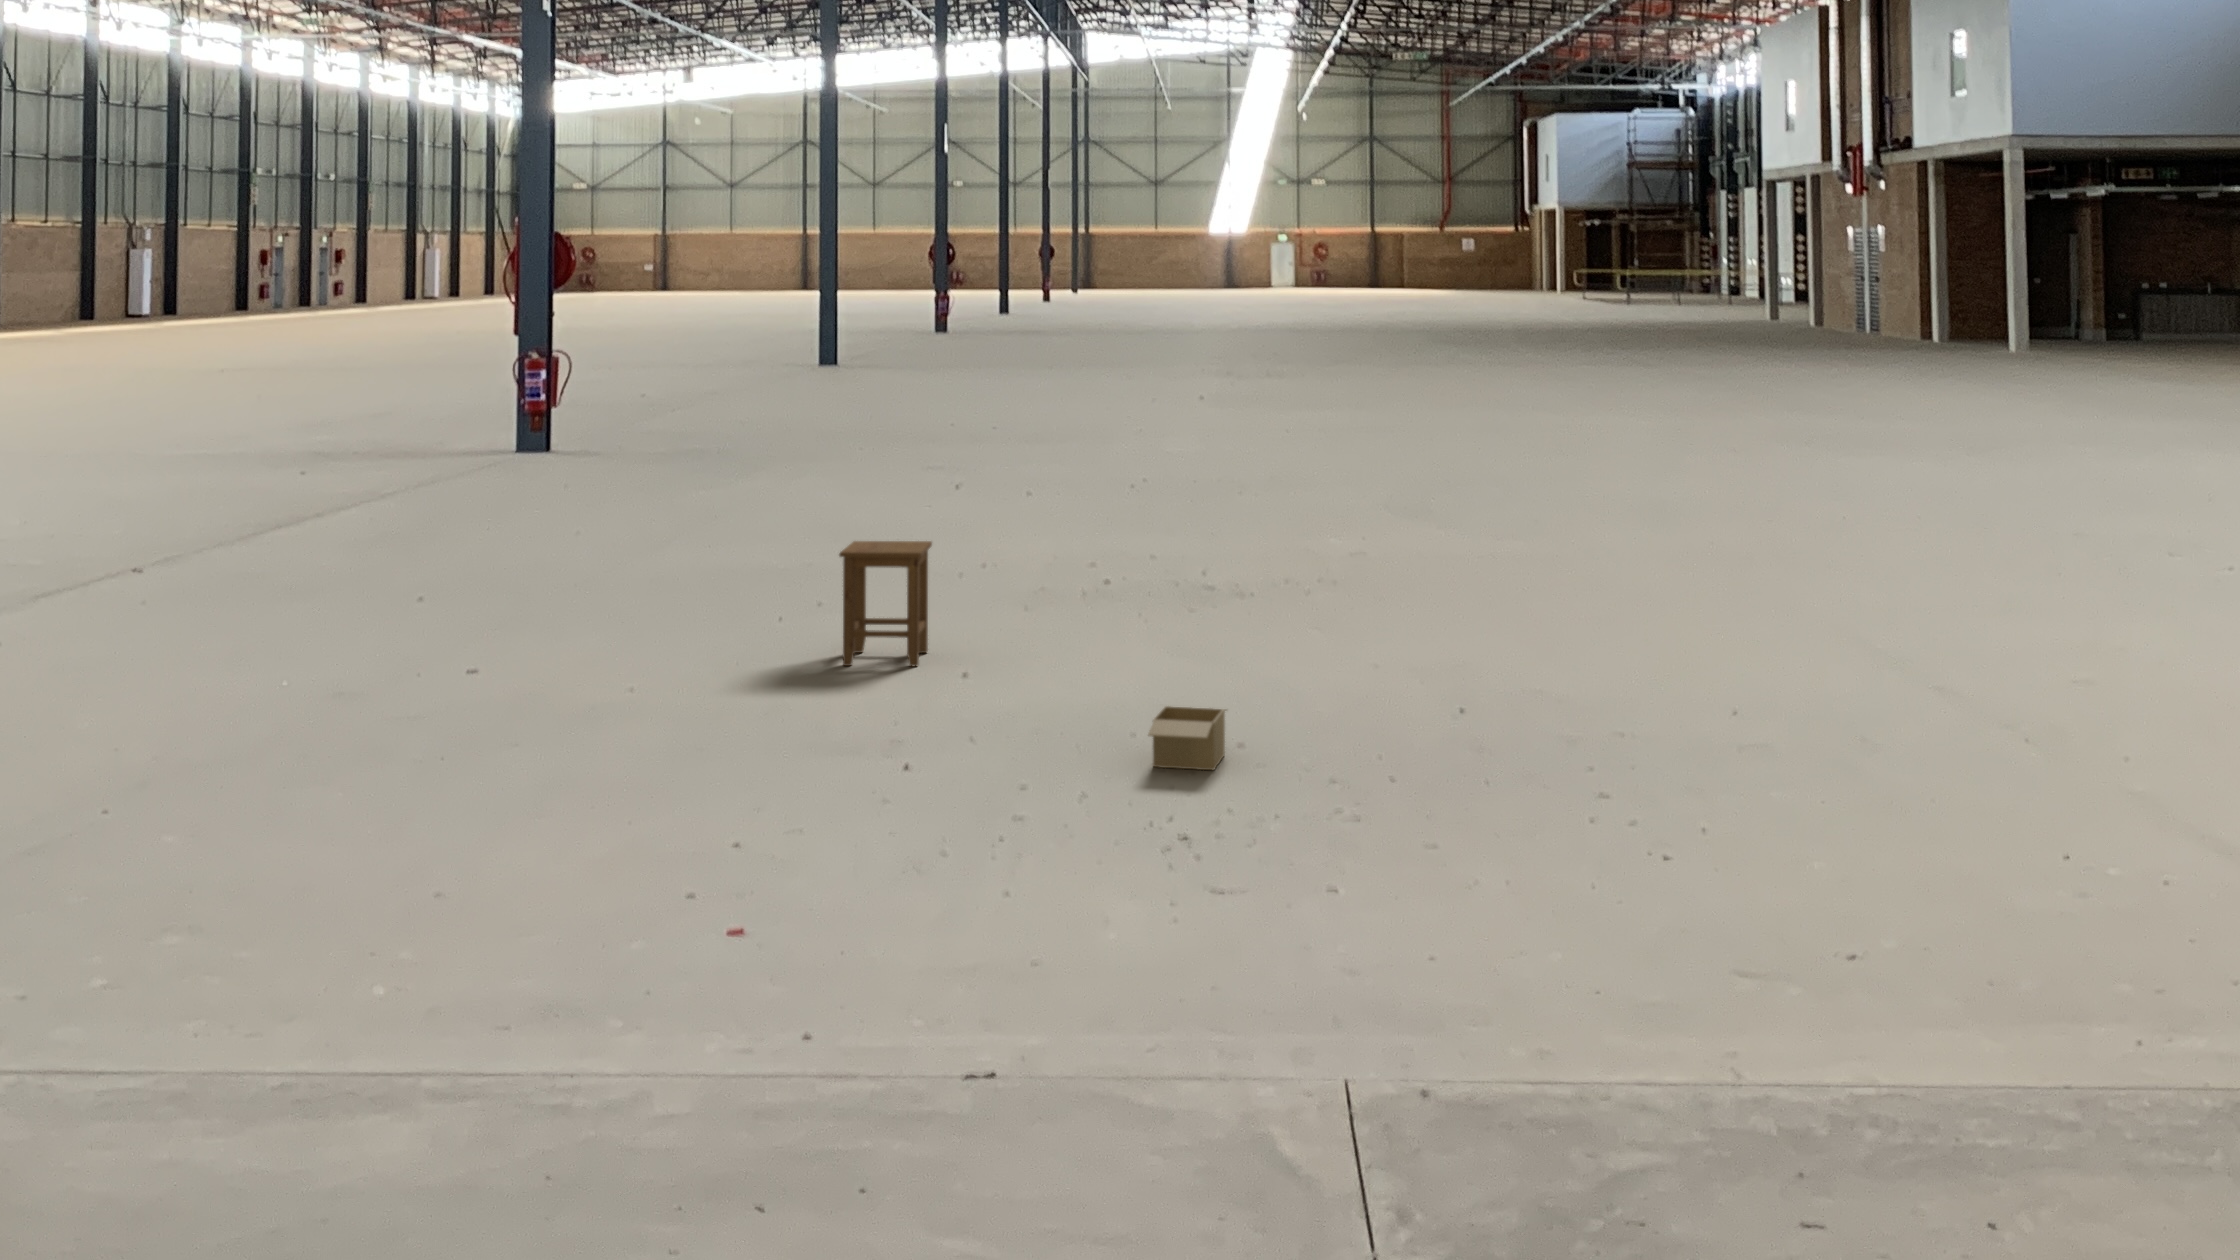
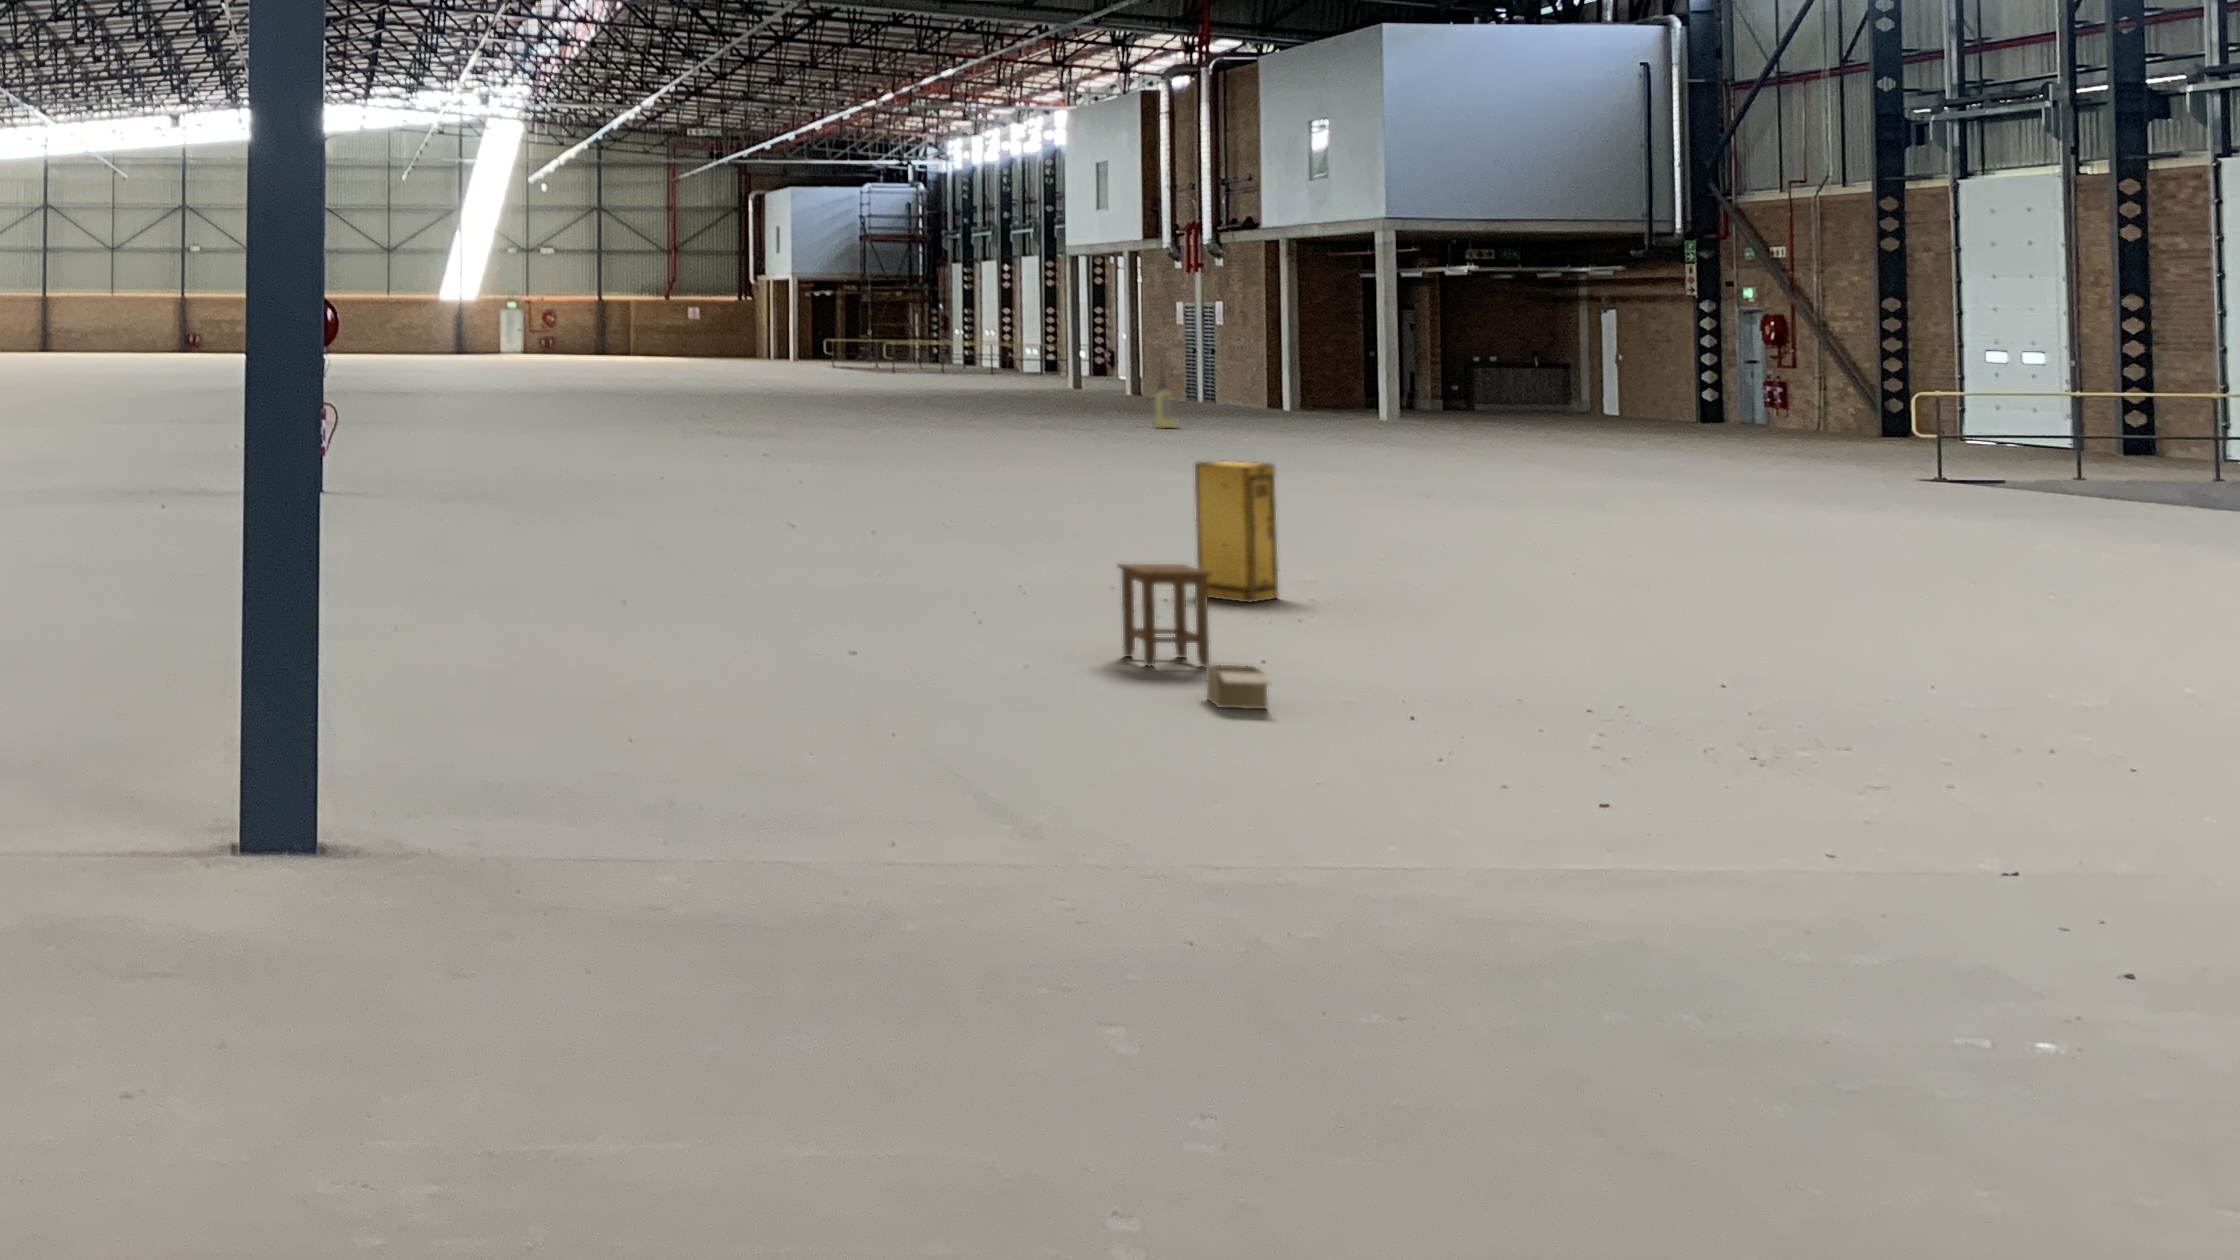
vacuum cleaner: none [1726,293,1756,364] -> present [1154,365,1182,428]
storage cabinet: none [1184,411,1273,577] -> present [1195,461,1279,602]
cardboard box: present [1148,706,1226,770] -> present [1203,664,1270,709]

